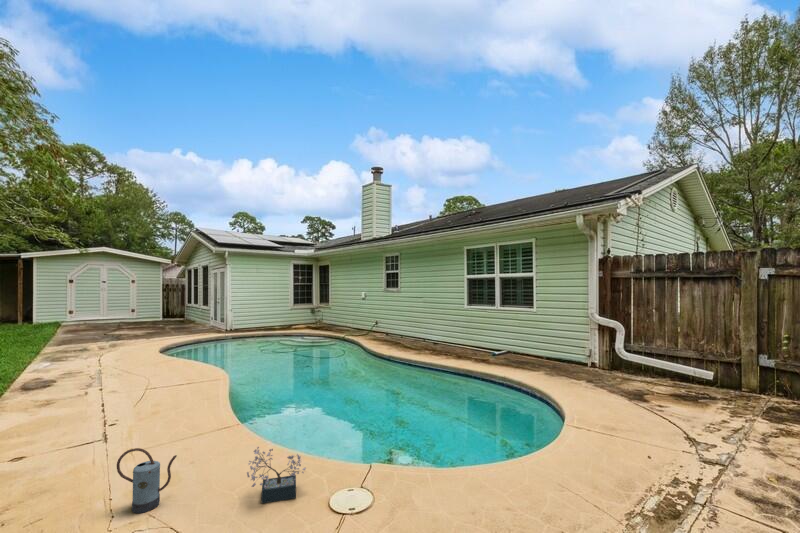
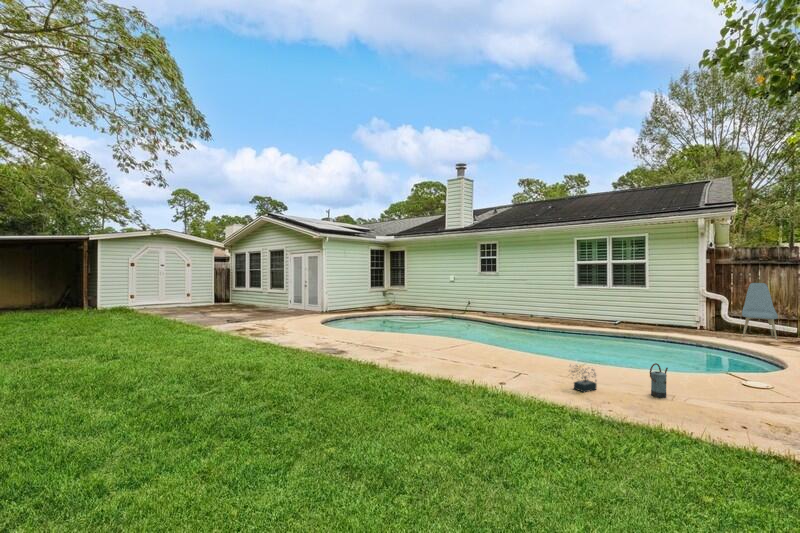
chair: none [626,304,677,392] -> present [742,283,778,340]
decorative plant: present [247,447,306,503] -> present [571,365,597,392]

